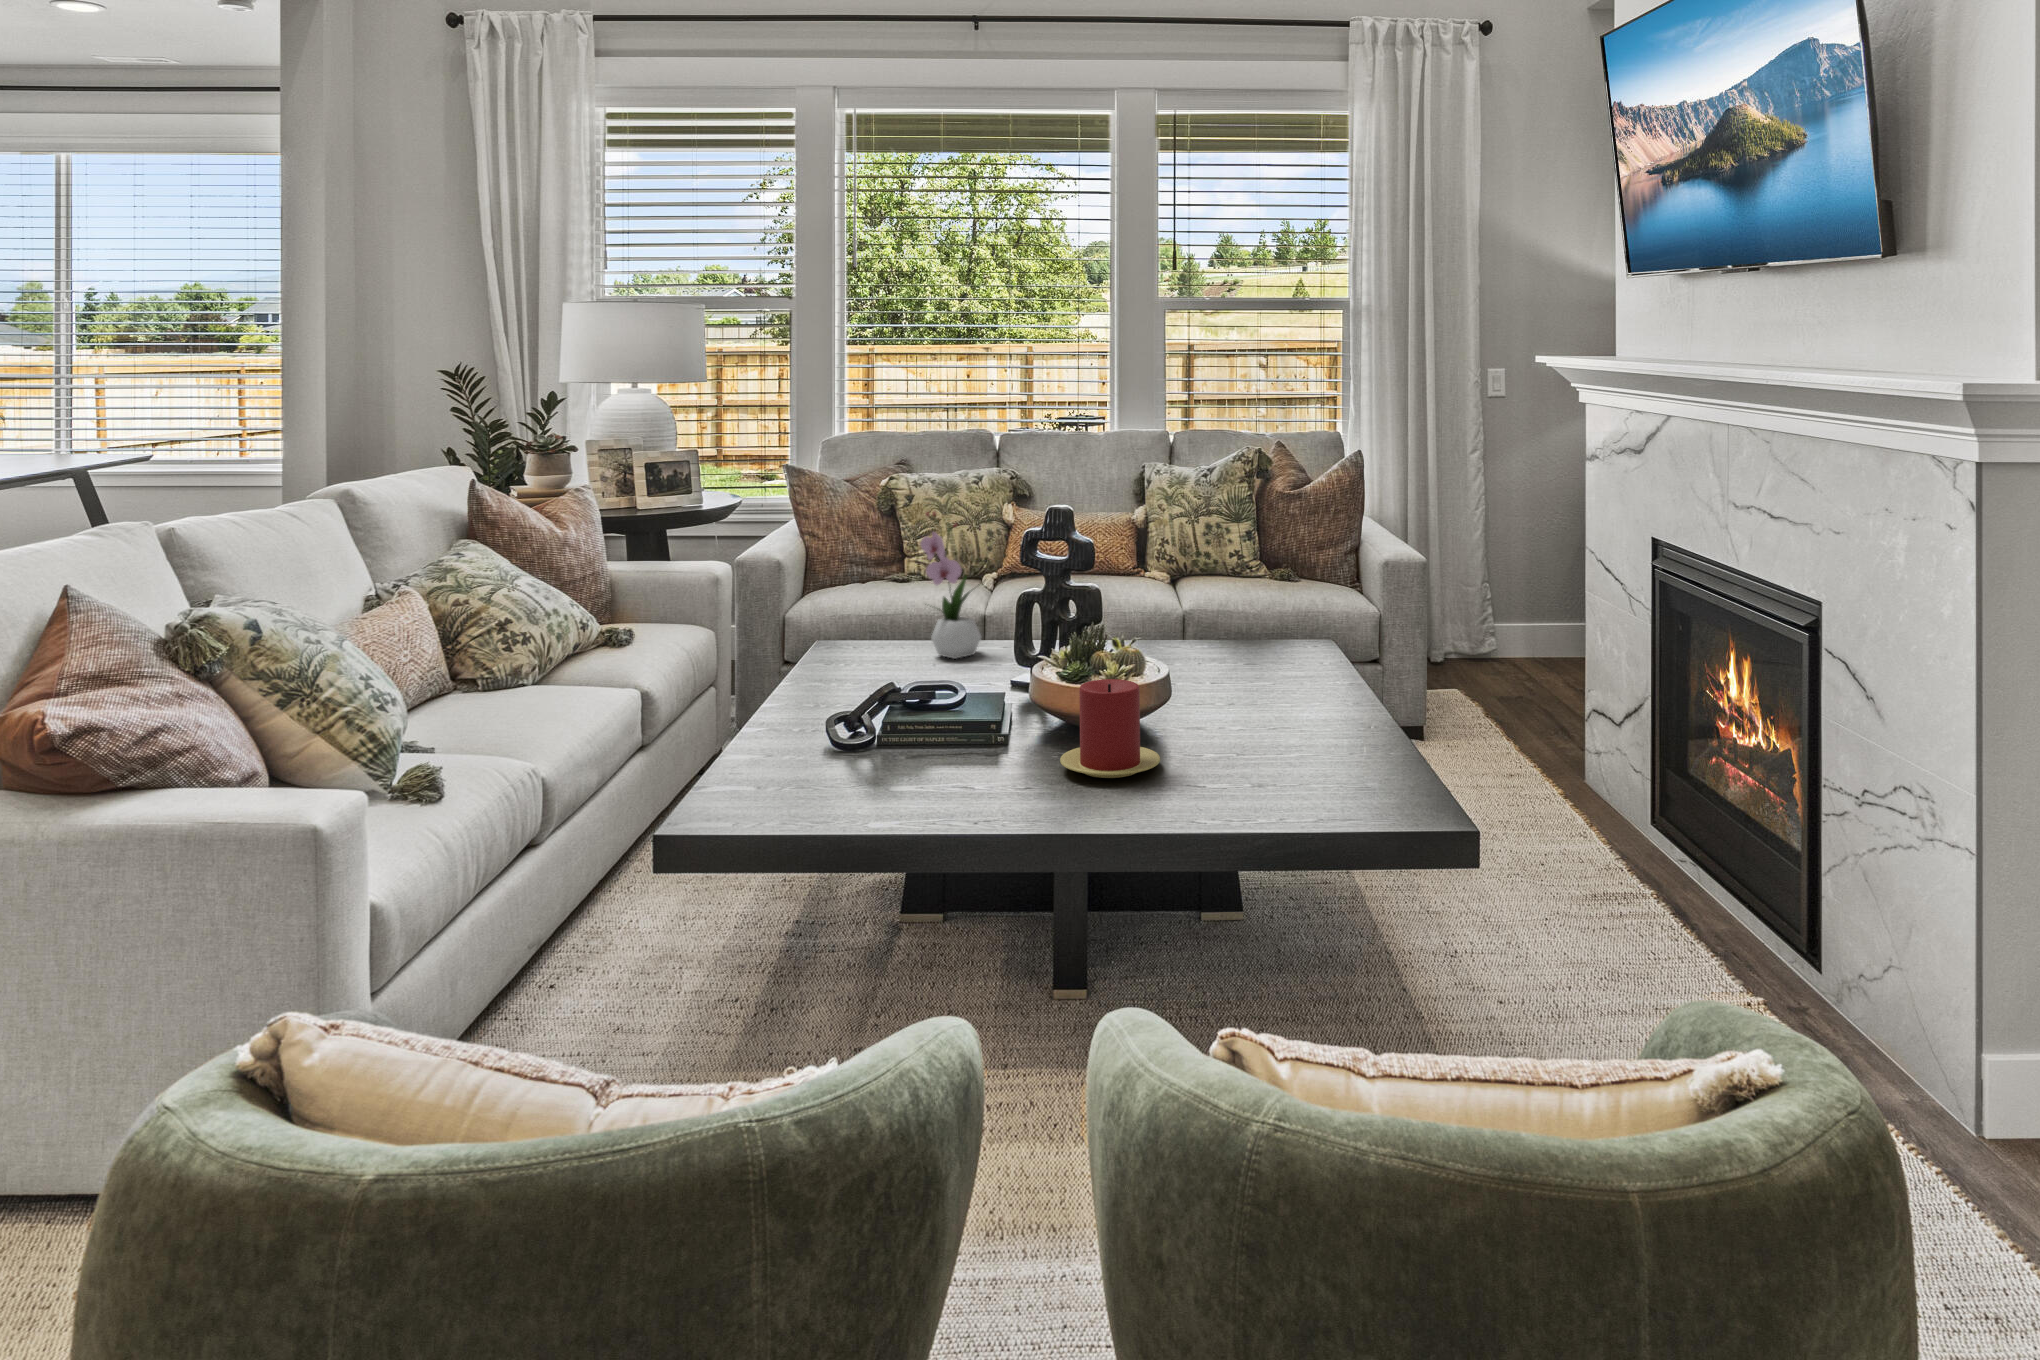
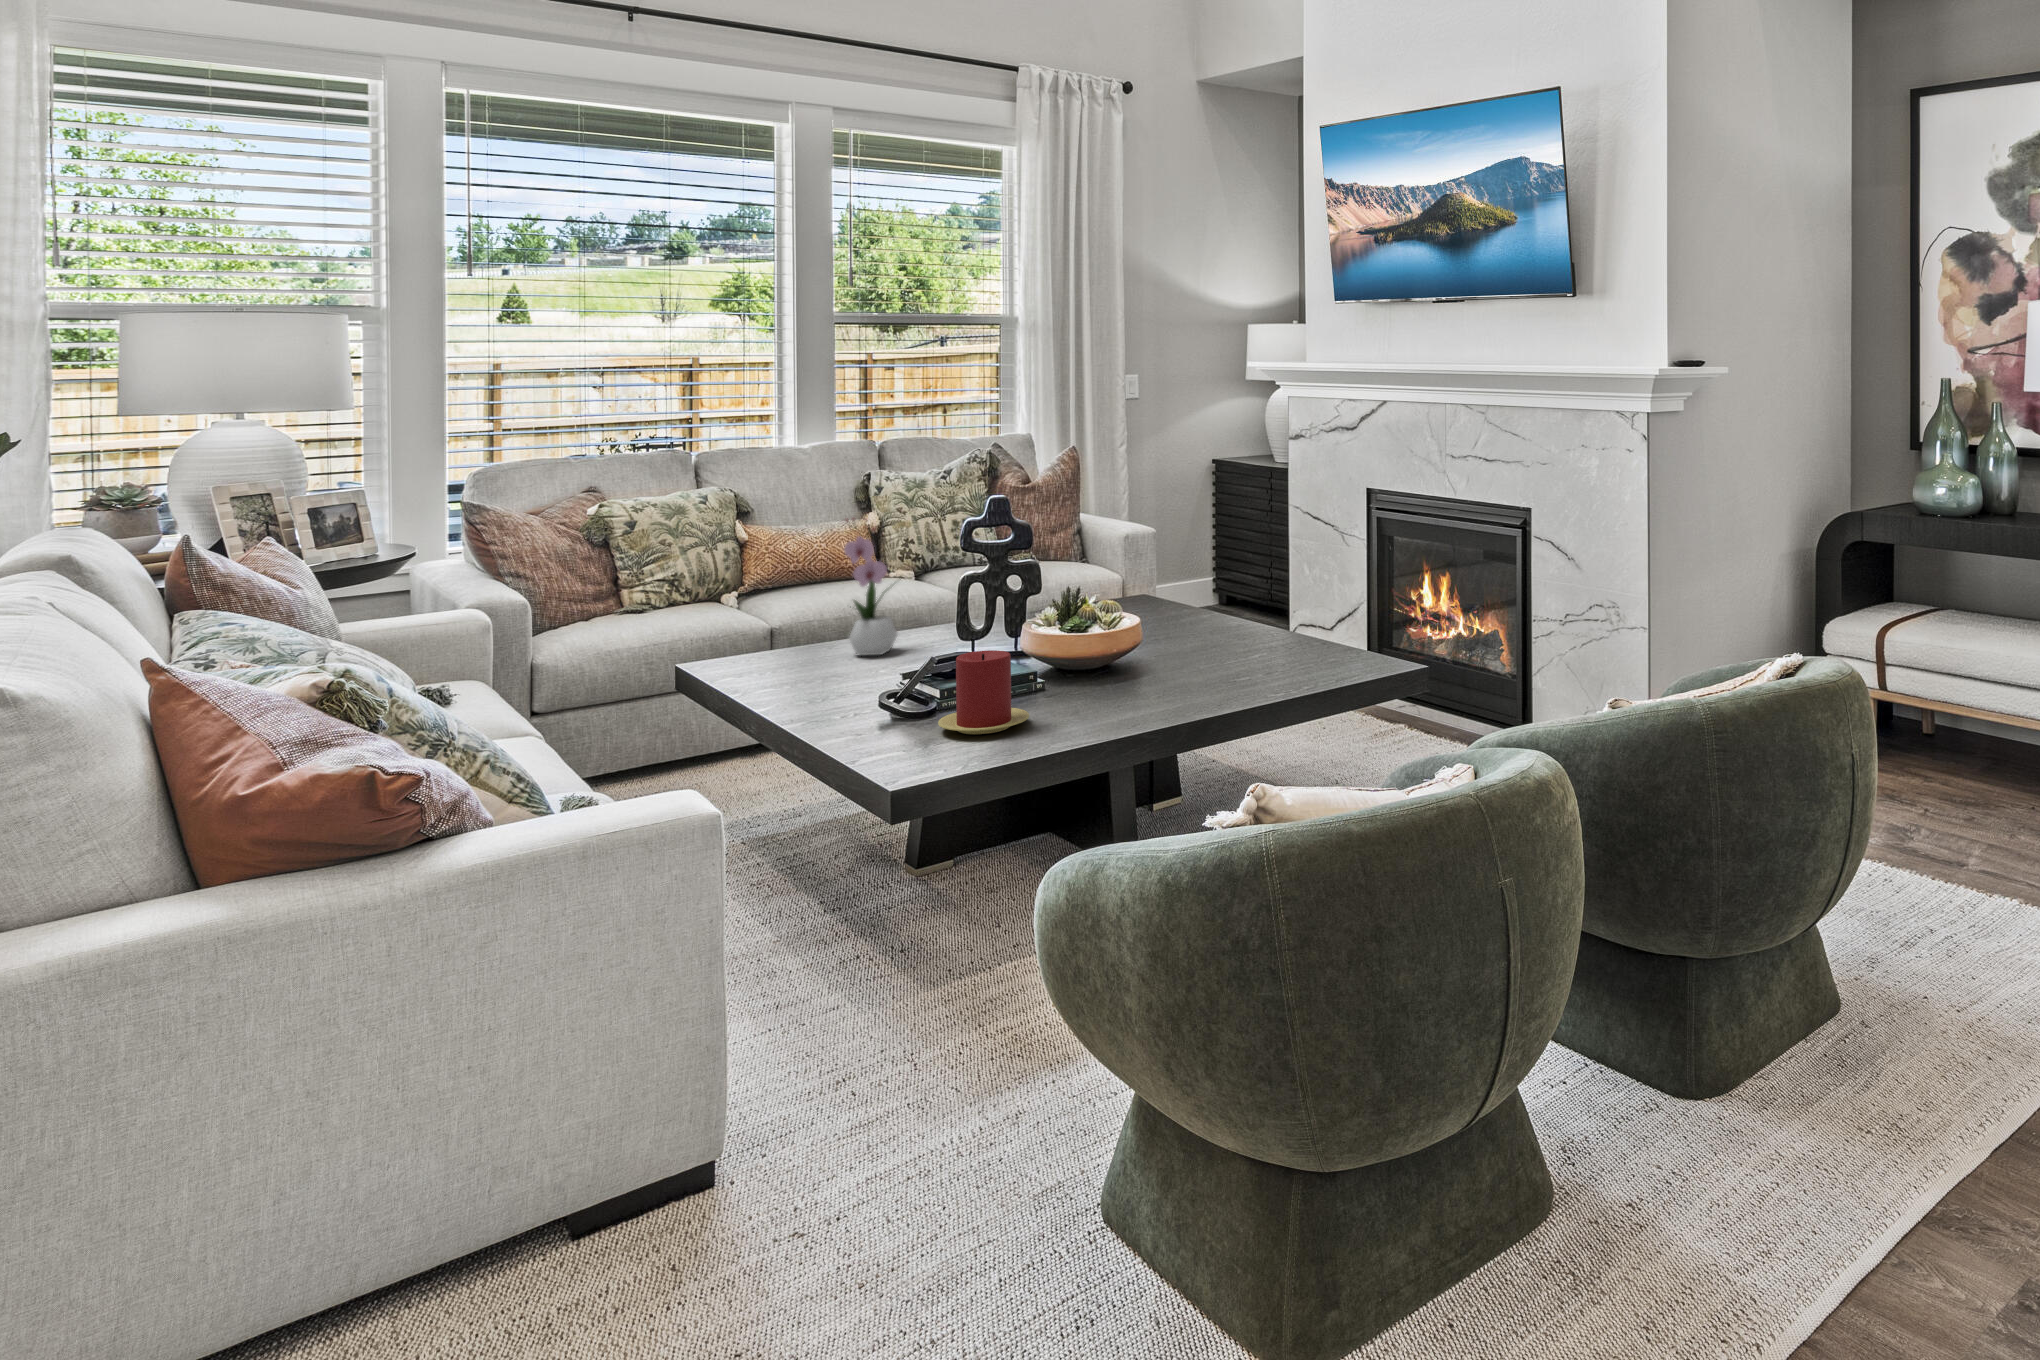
candle: present [1060,679,1160,778] -> present [938,650,1029,734]

